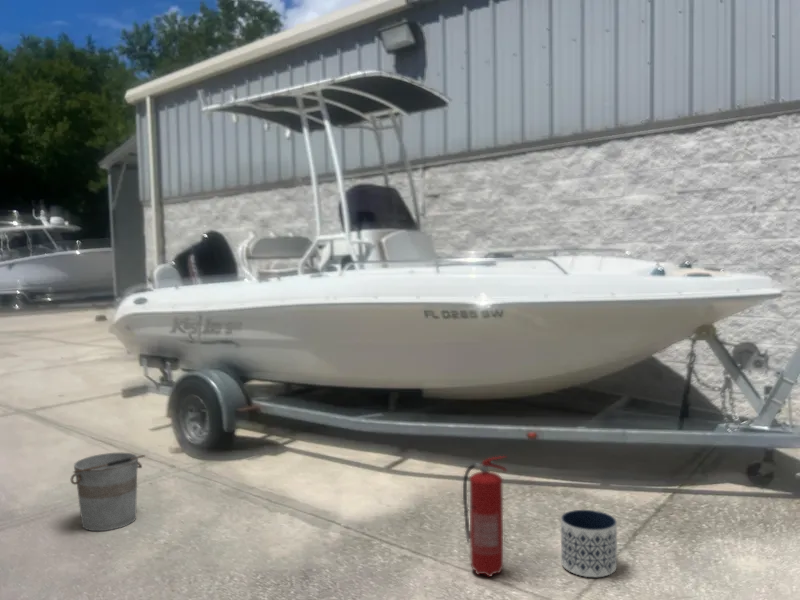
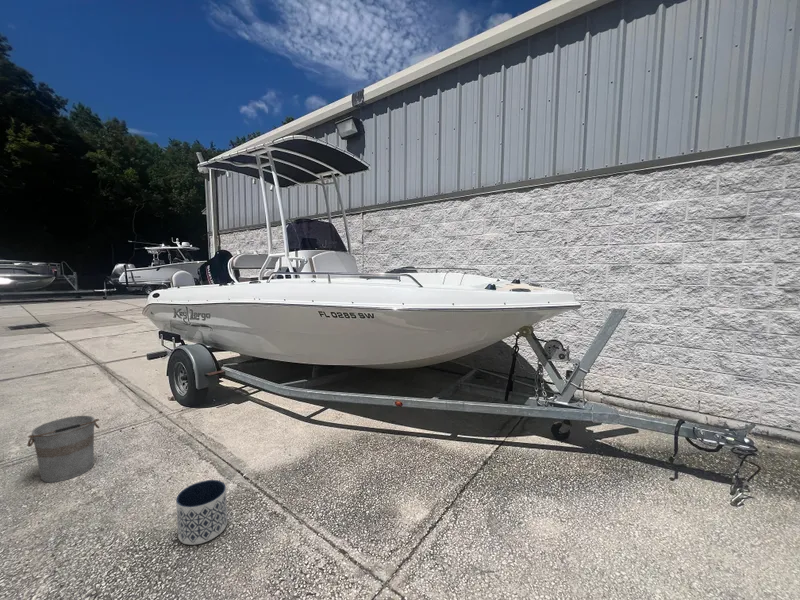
fire extinguisher: present [463,457,506,577] -> none [317,445,351,546]
planter: present [561,510,617,577] -> present [176,480,227,545]

